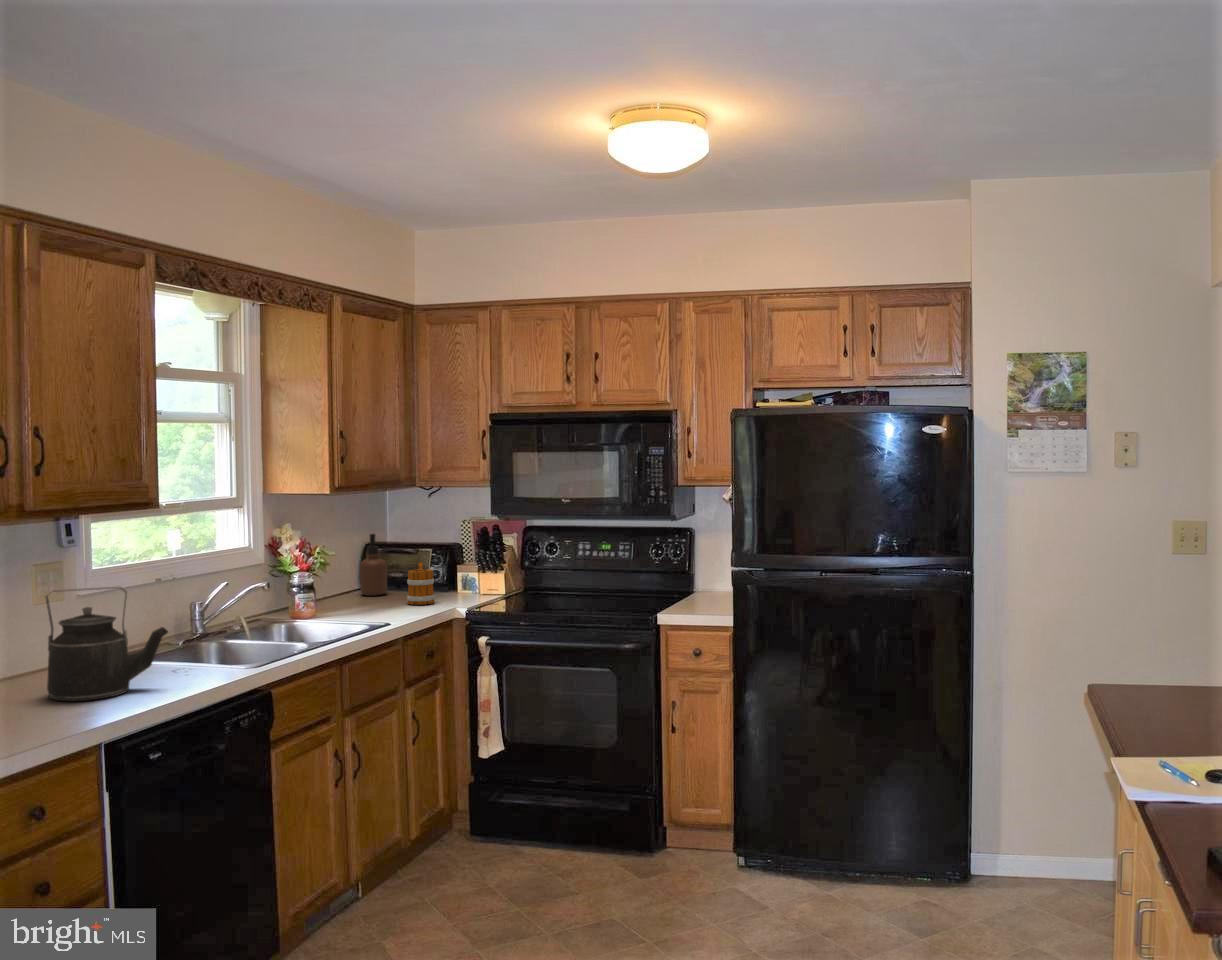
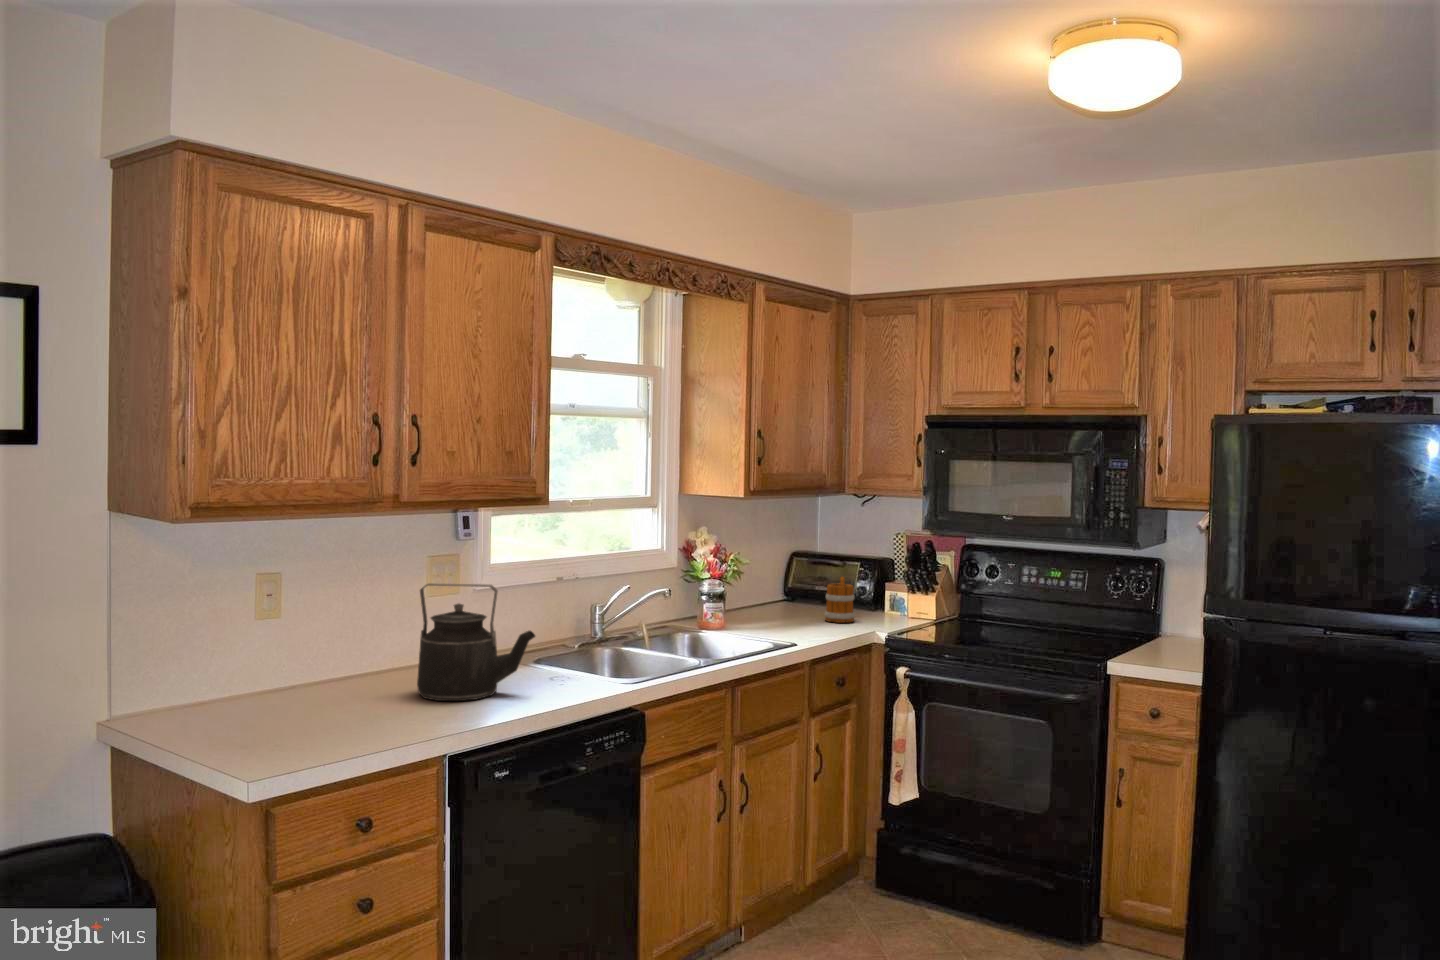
soap dispenser: present [360,534,387,596] -> none [781,542,810,608]

